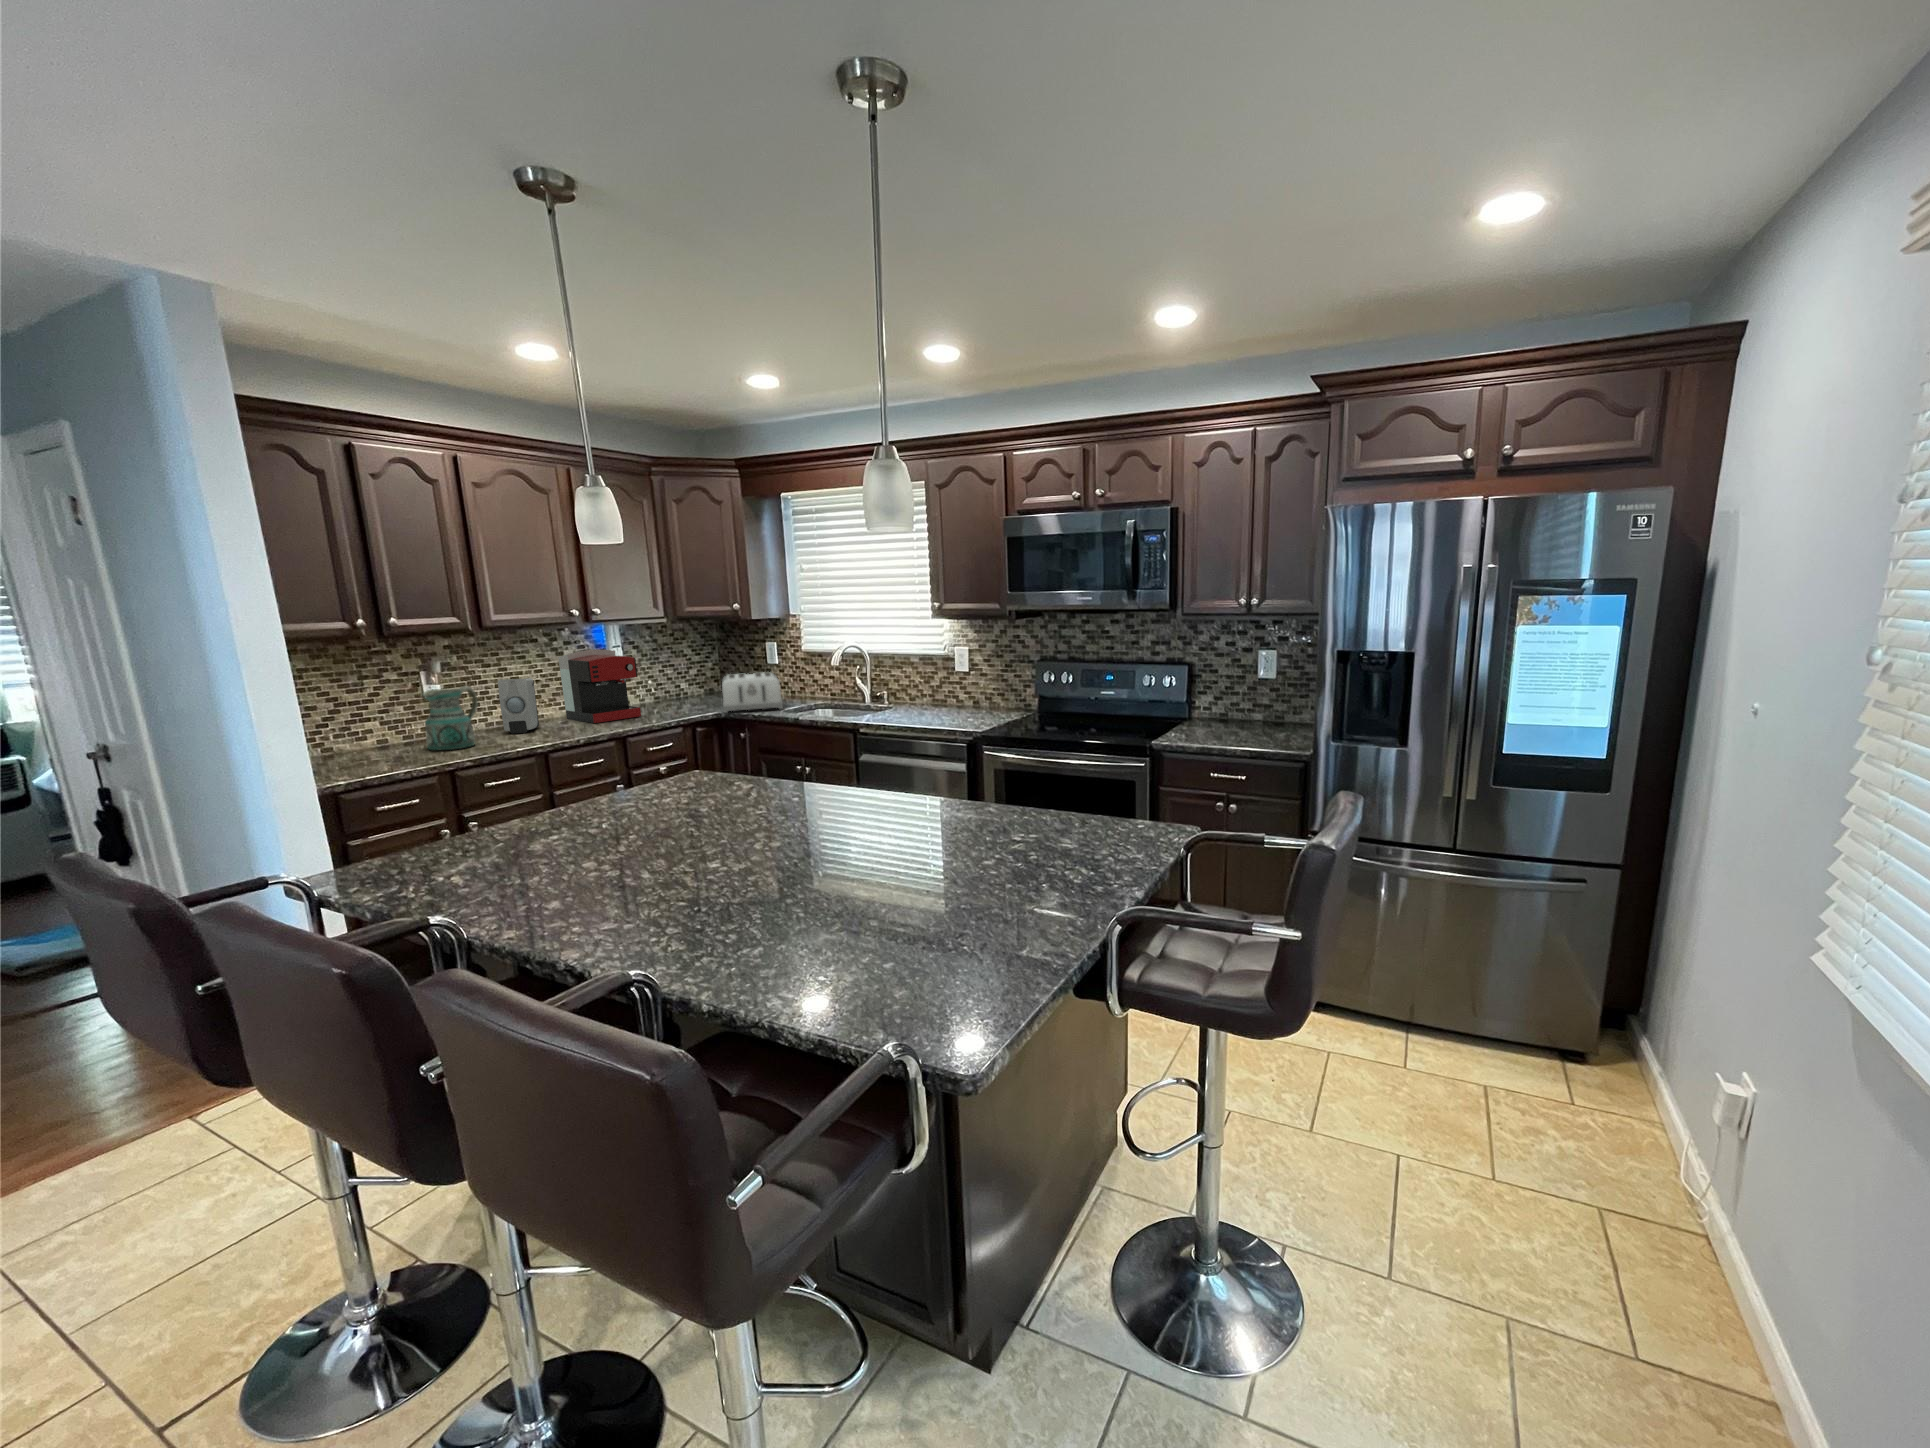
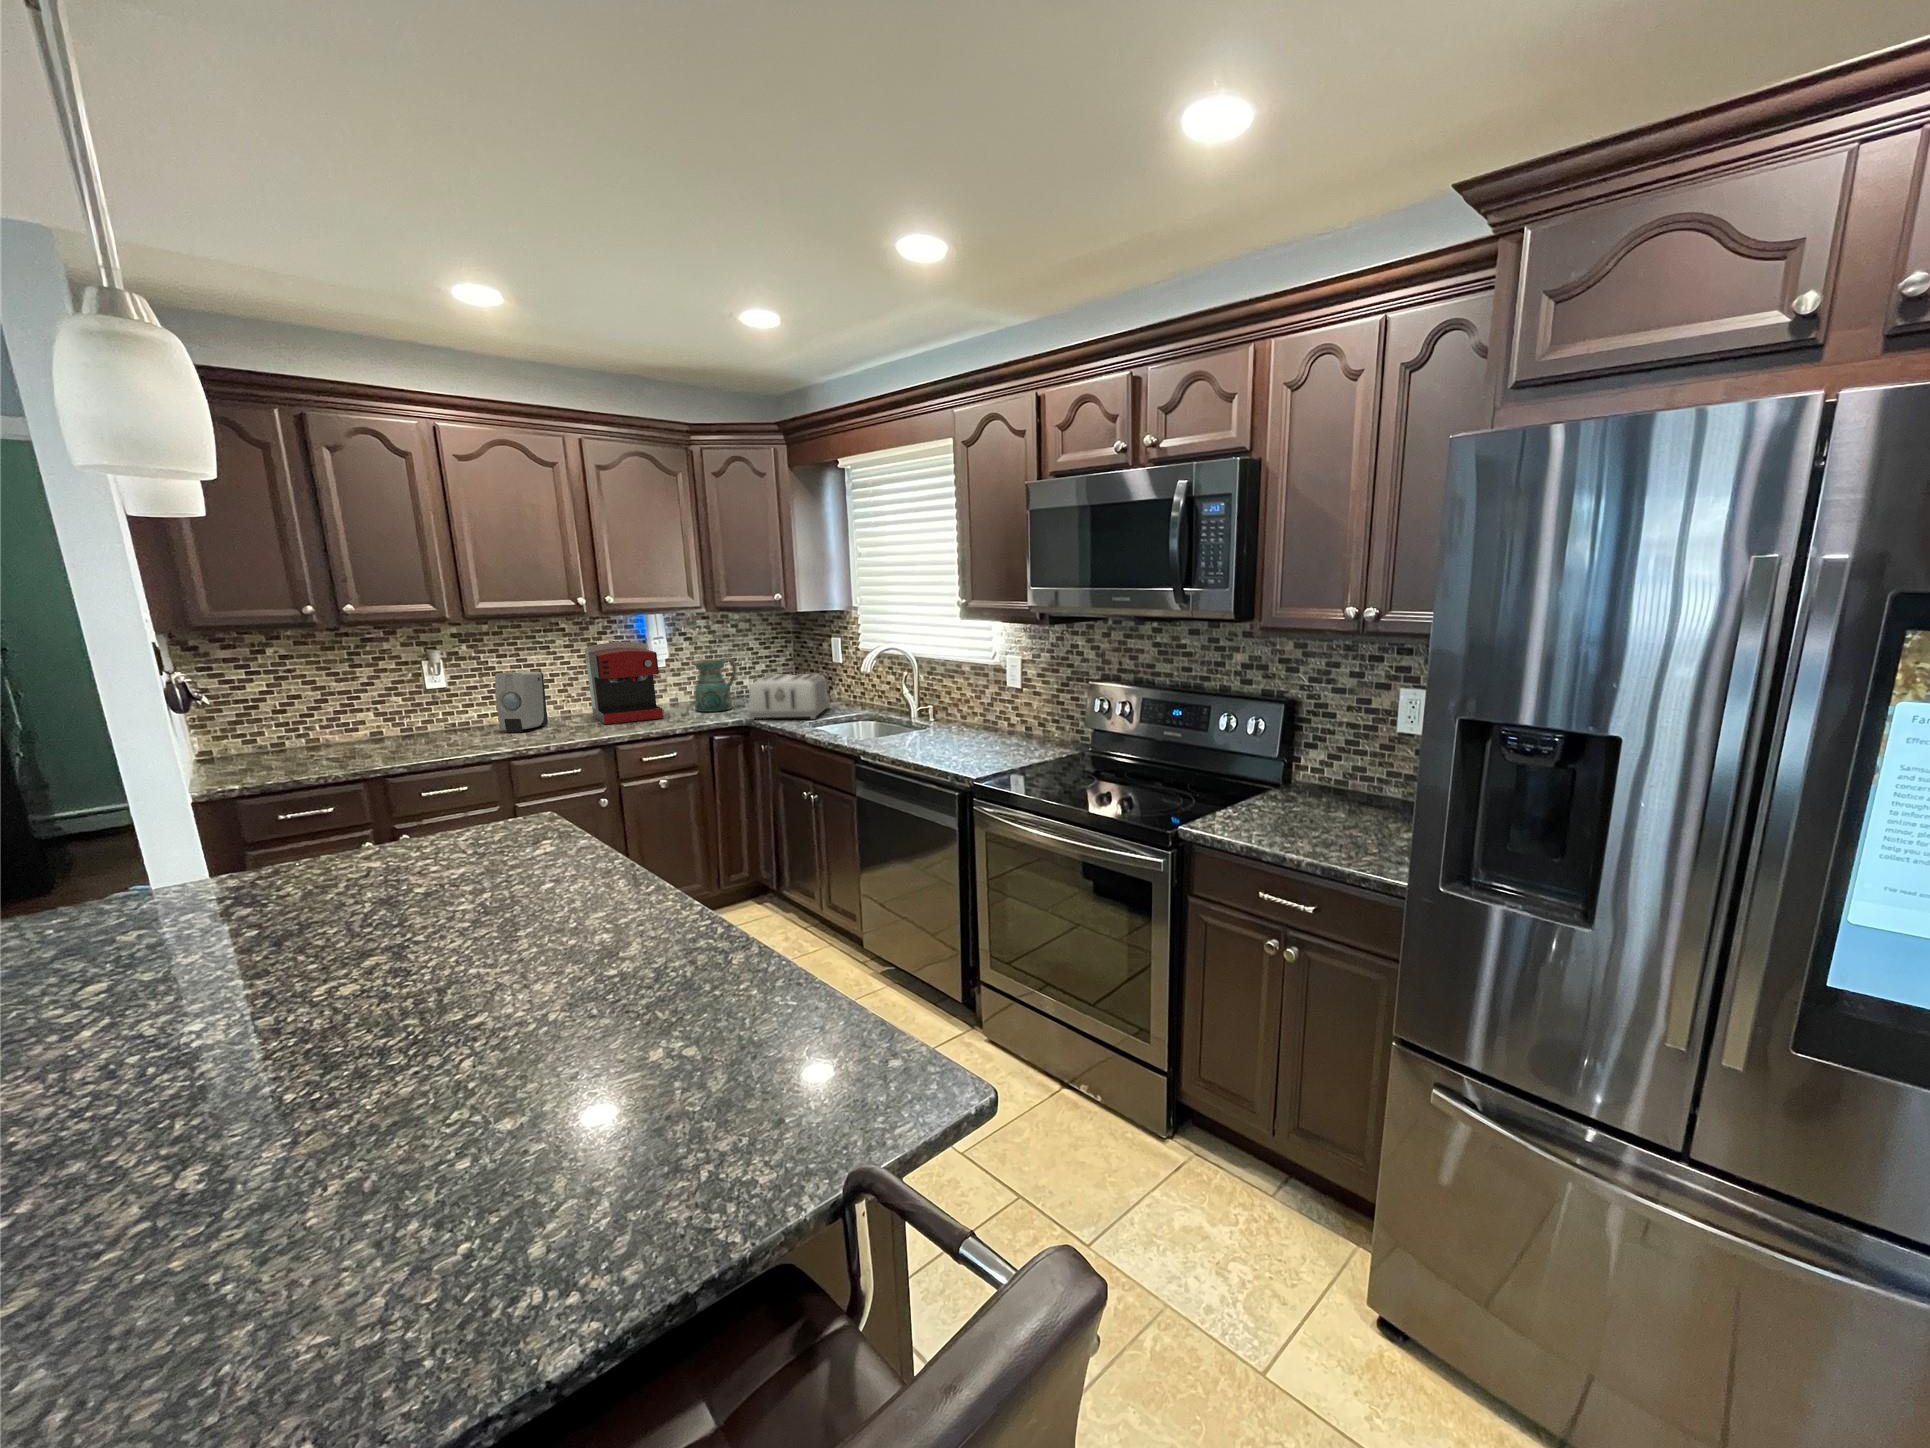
ceramic pitcher: present [423,686,478,750] -> present [694,657,737,712]

